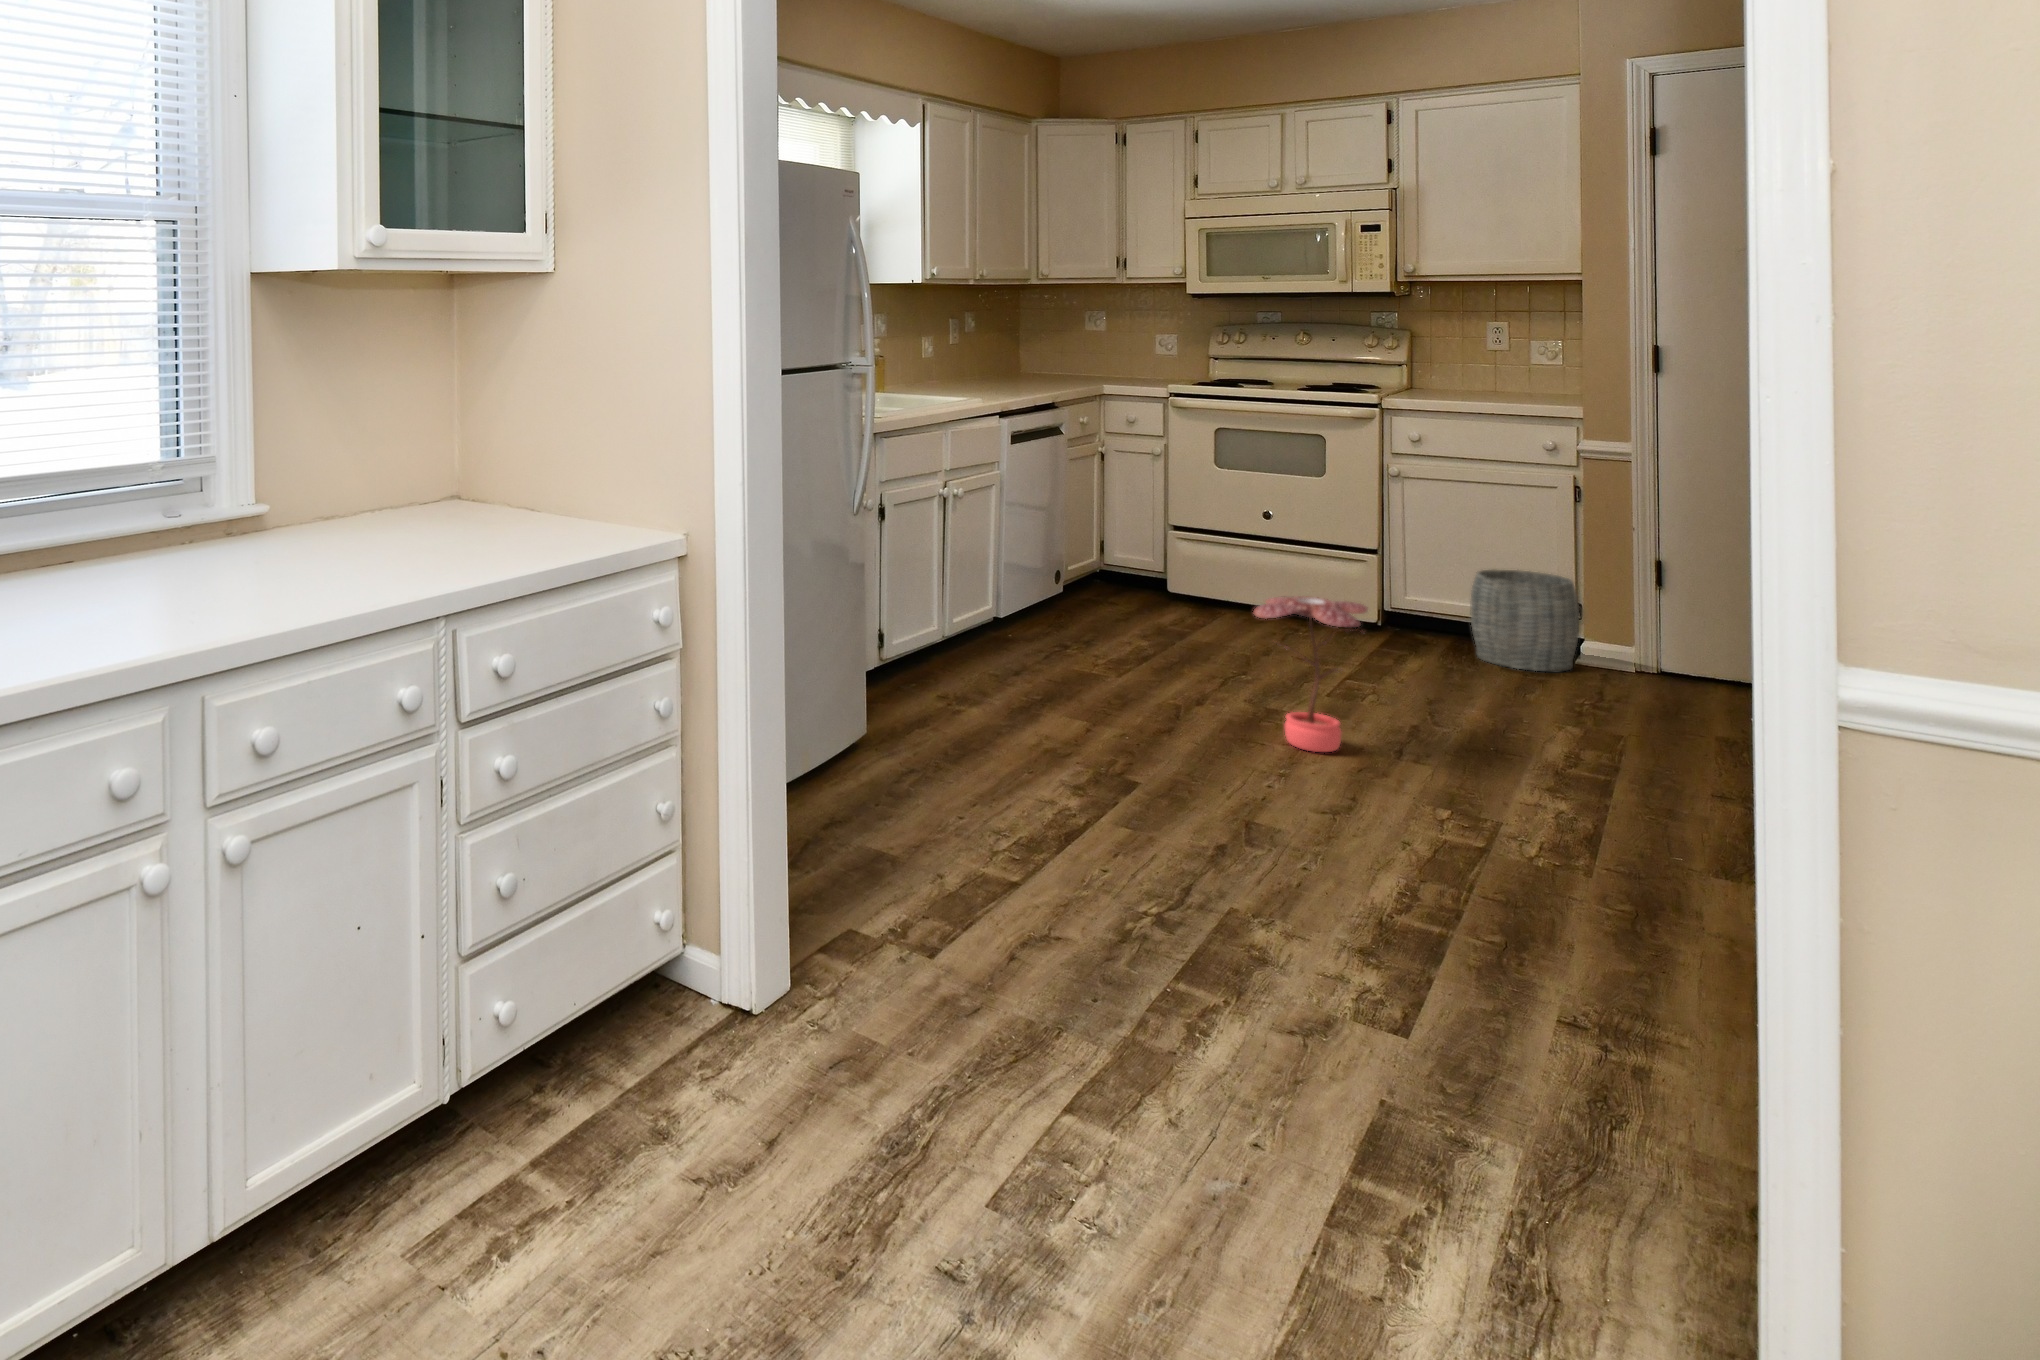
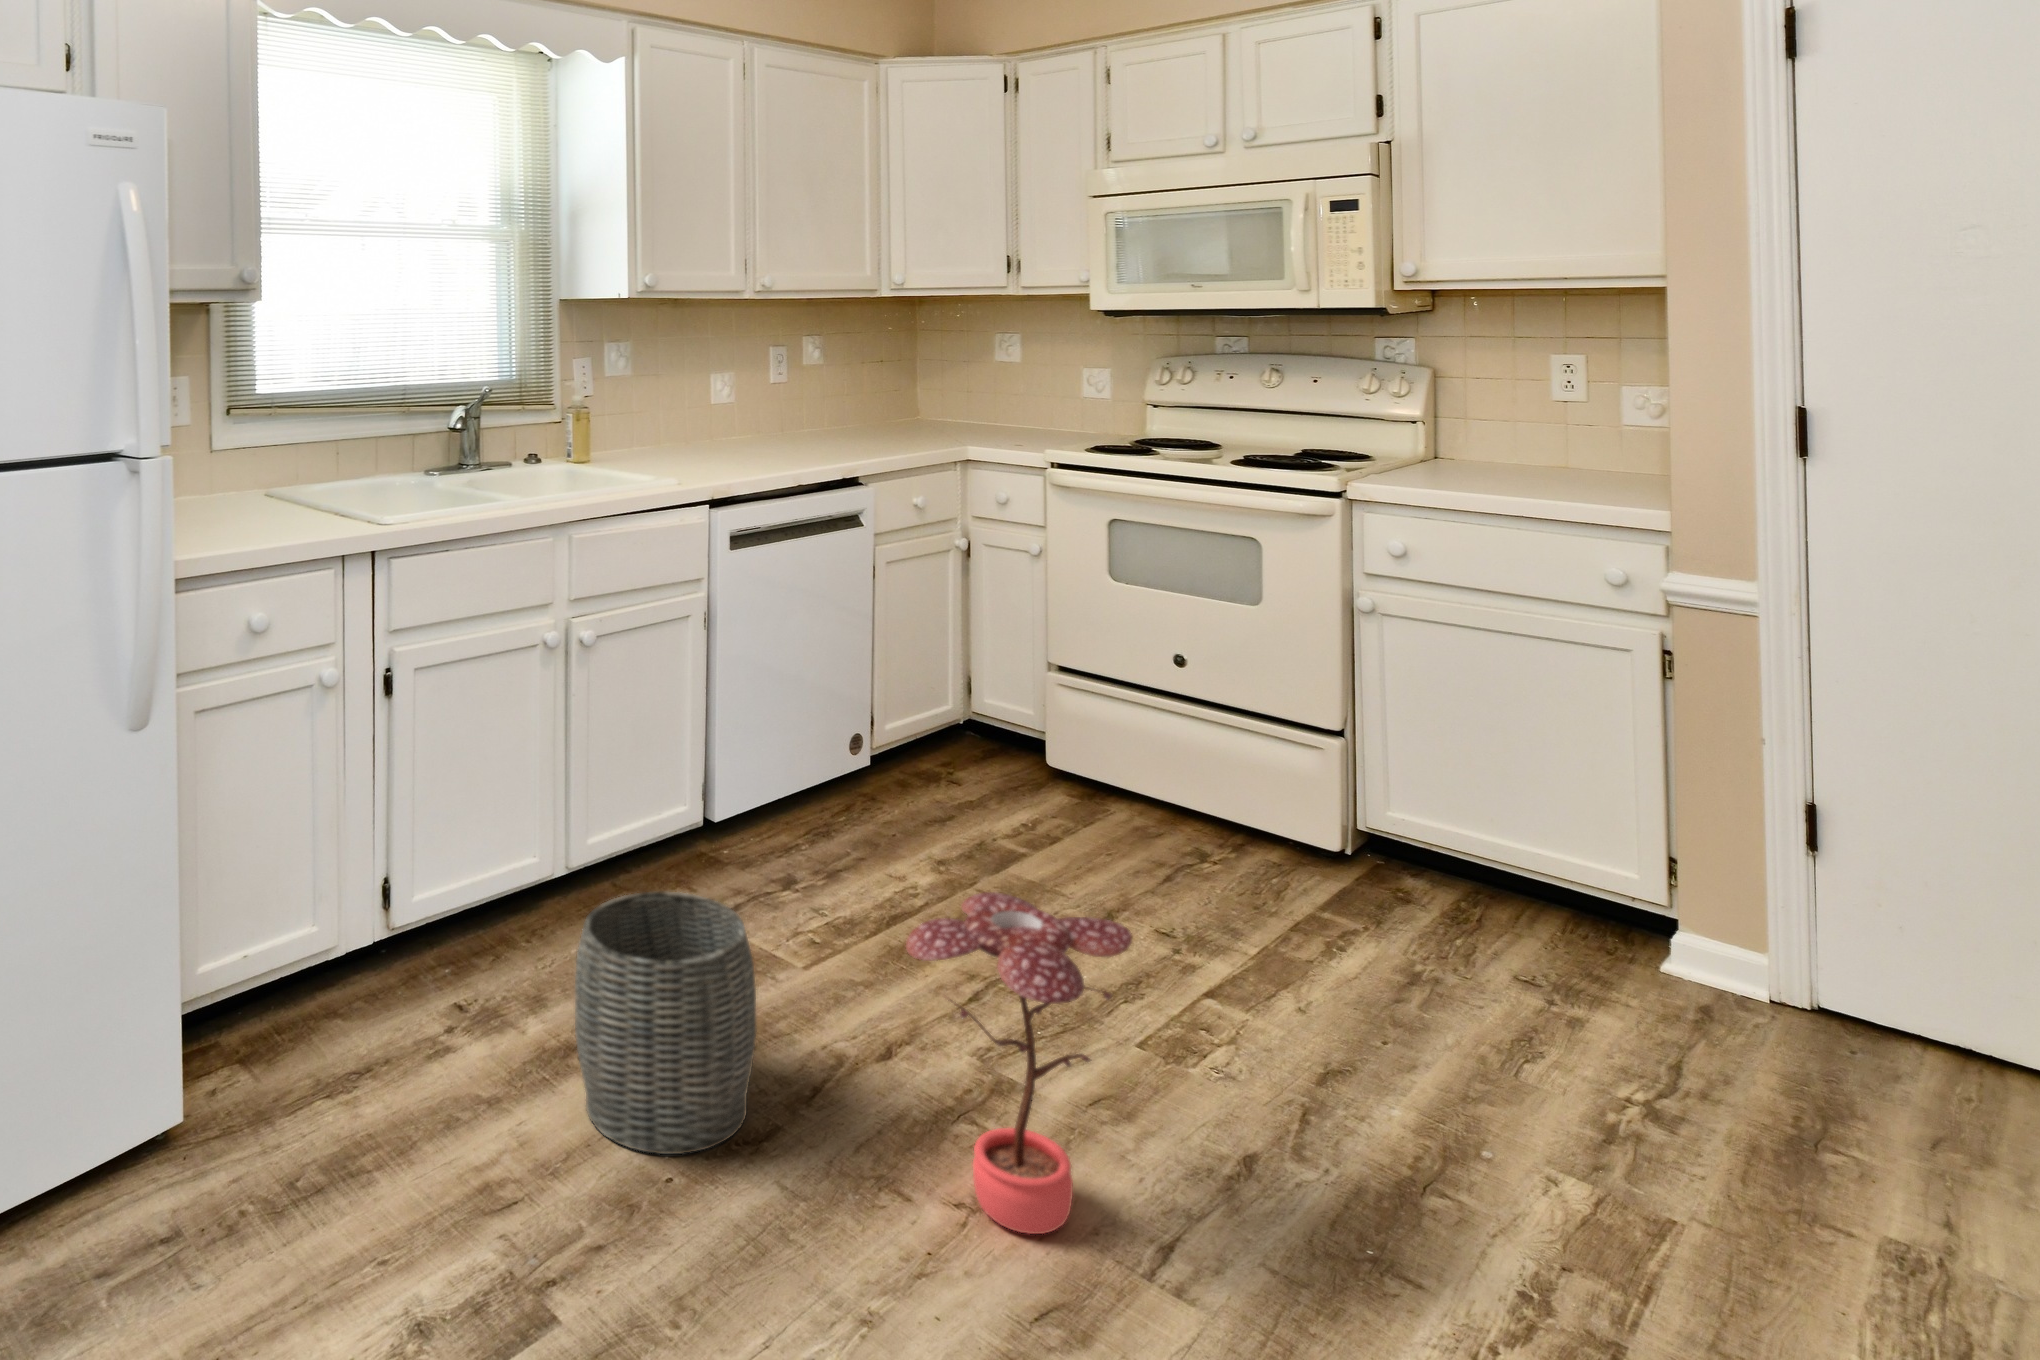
woven basket: present [1470,570,1579,671] -> present [575,892,756,1154]

